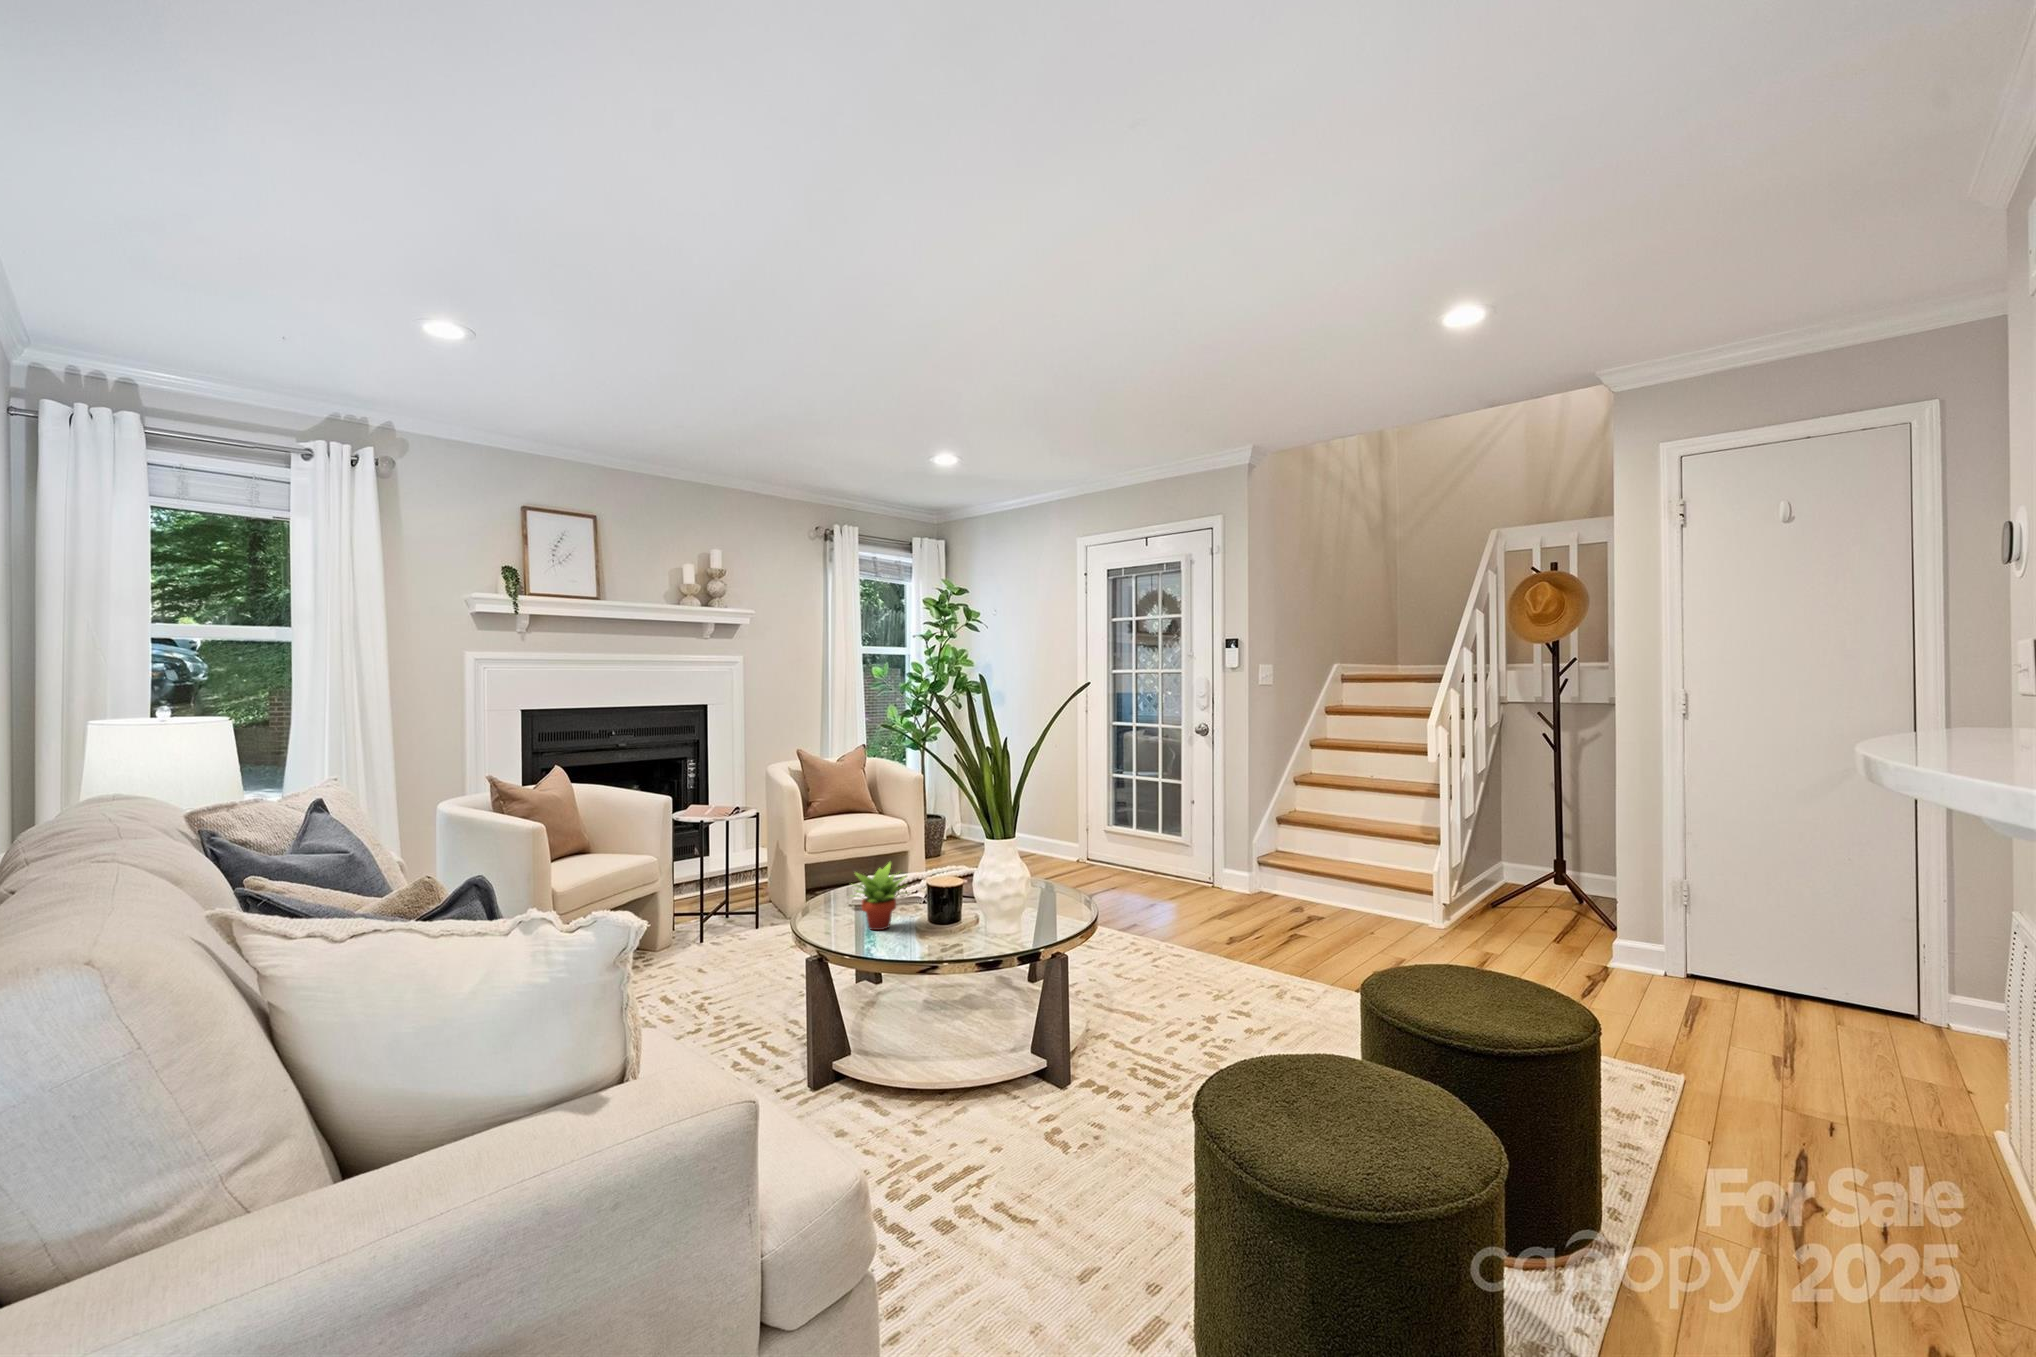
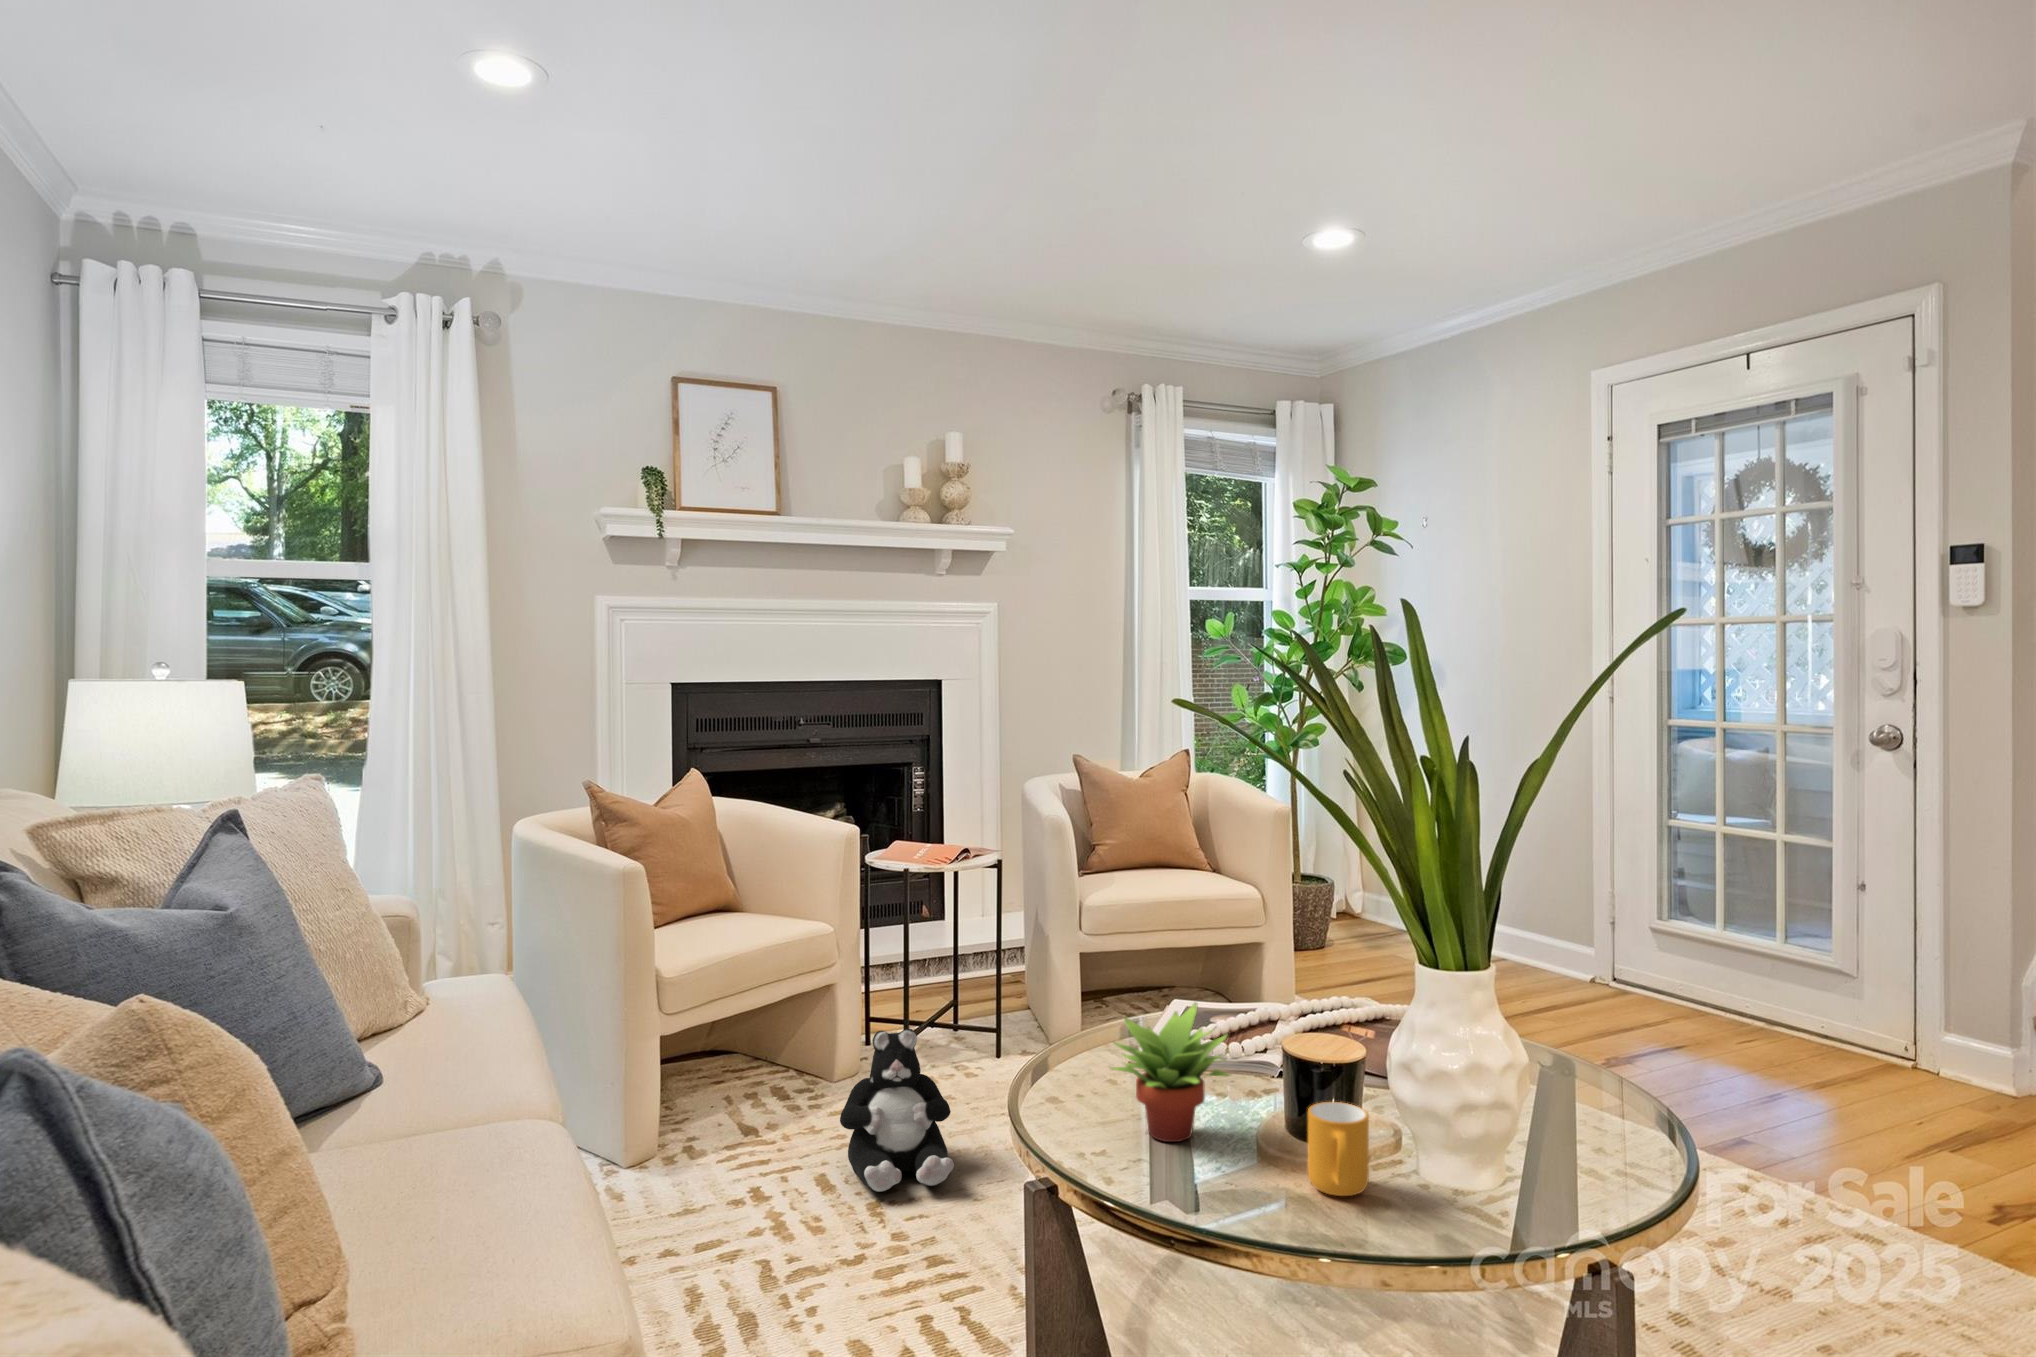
mug: none [948,898,976,940] -> present [1308,1102,1369,1196]
plush toy: none [673,905,746,998] -> present [840,1028,954,1192]

